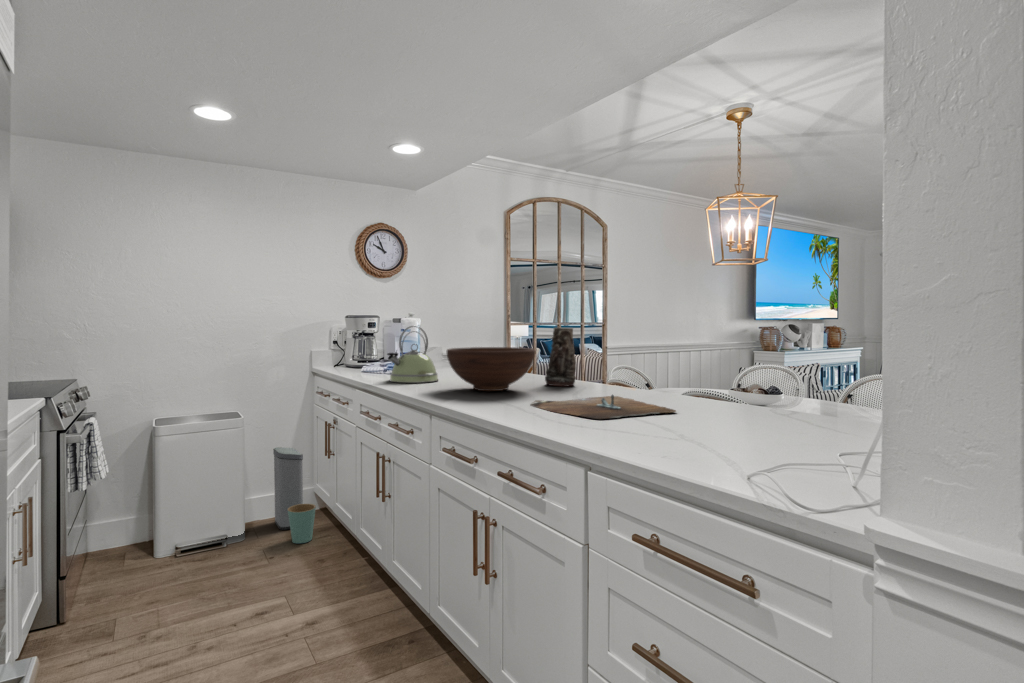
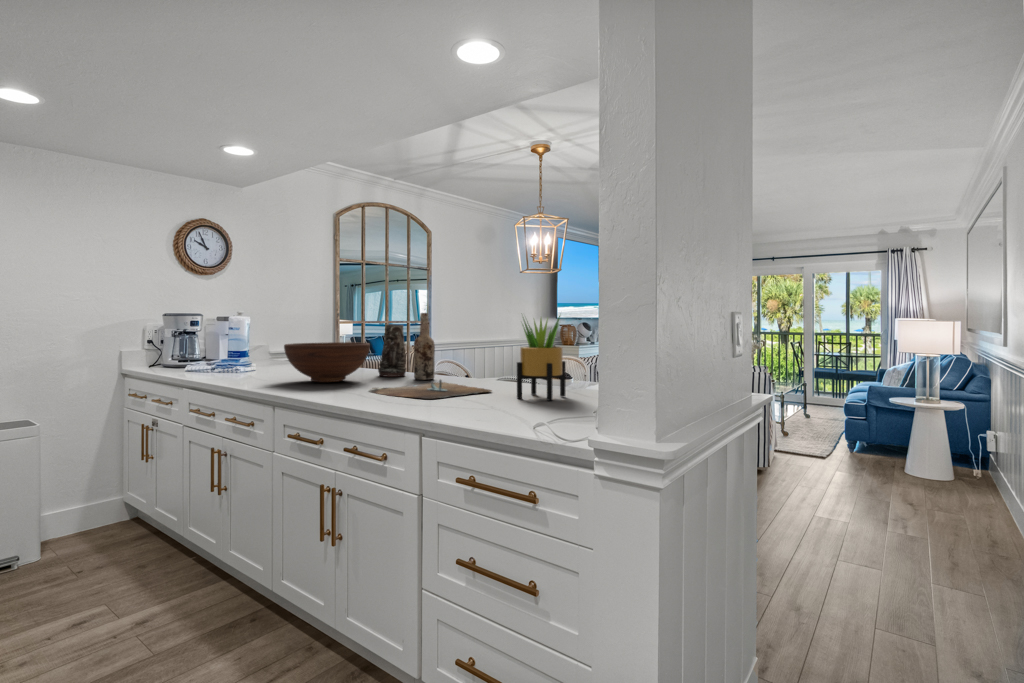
potted plant: none [709,313,777,430] -> present [517,316,566,401]
wine bottle: none [584,315,608,392] -> present [414,313,435,380]
kettle: present [387,326,438,383] -> none [218,323,273,378]
trash can: present [273,447,316,543] -> none [77,454,133,552]

